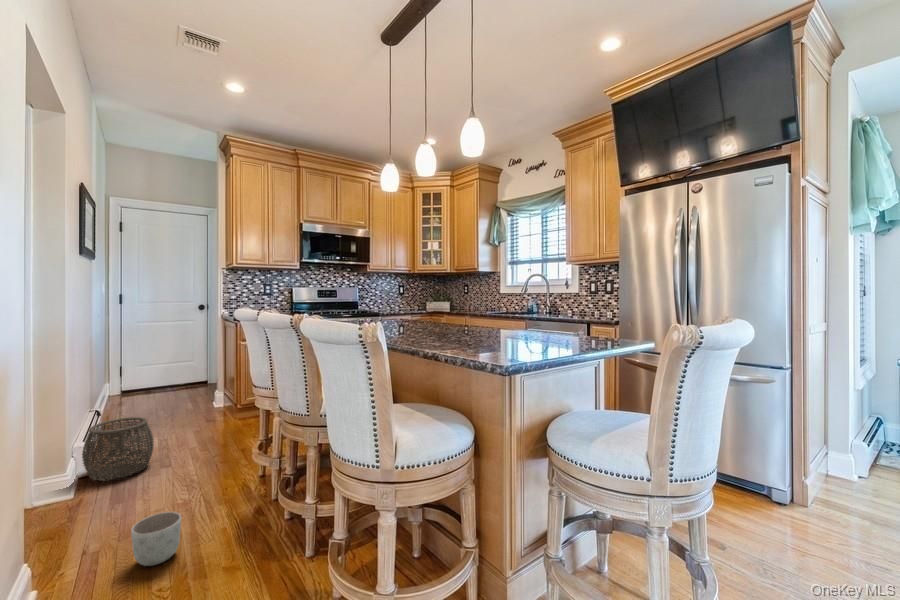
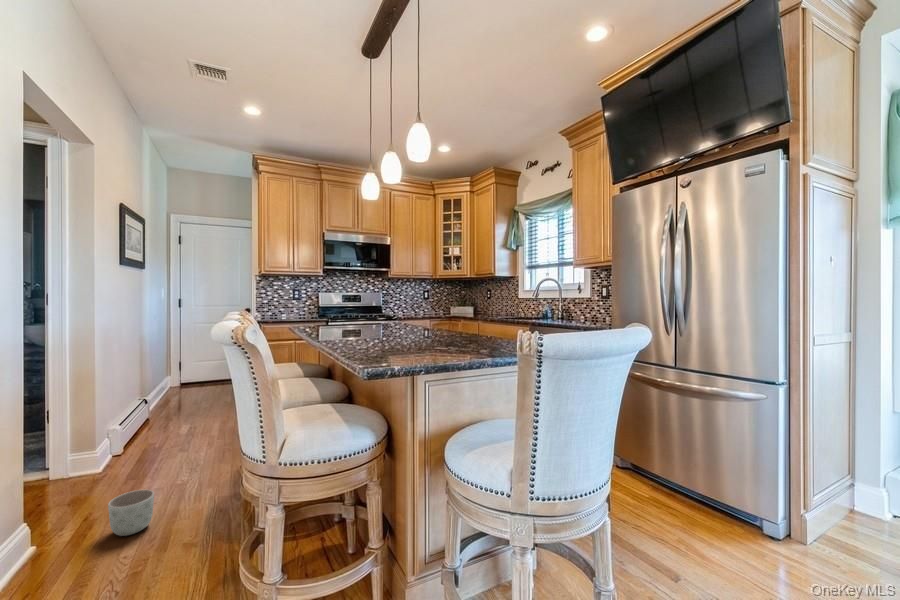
woven basket: present [82,417,154,481] -> none [112,405,174,459]

